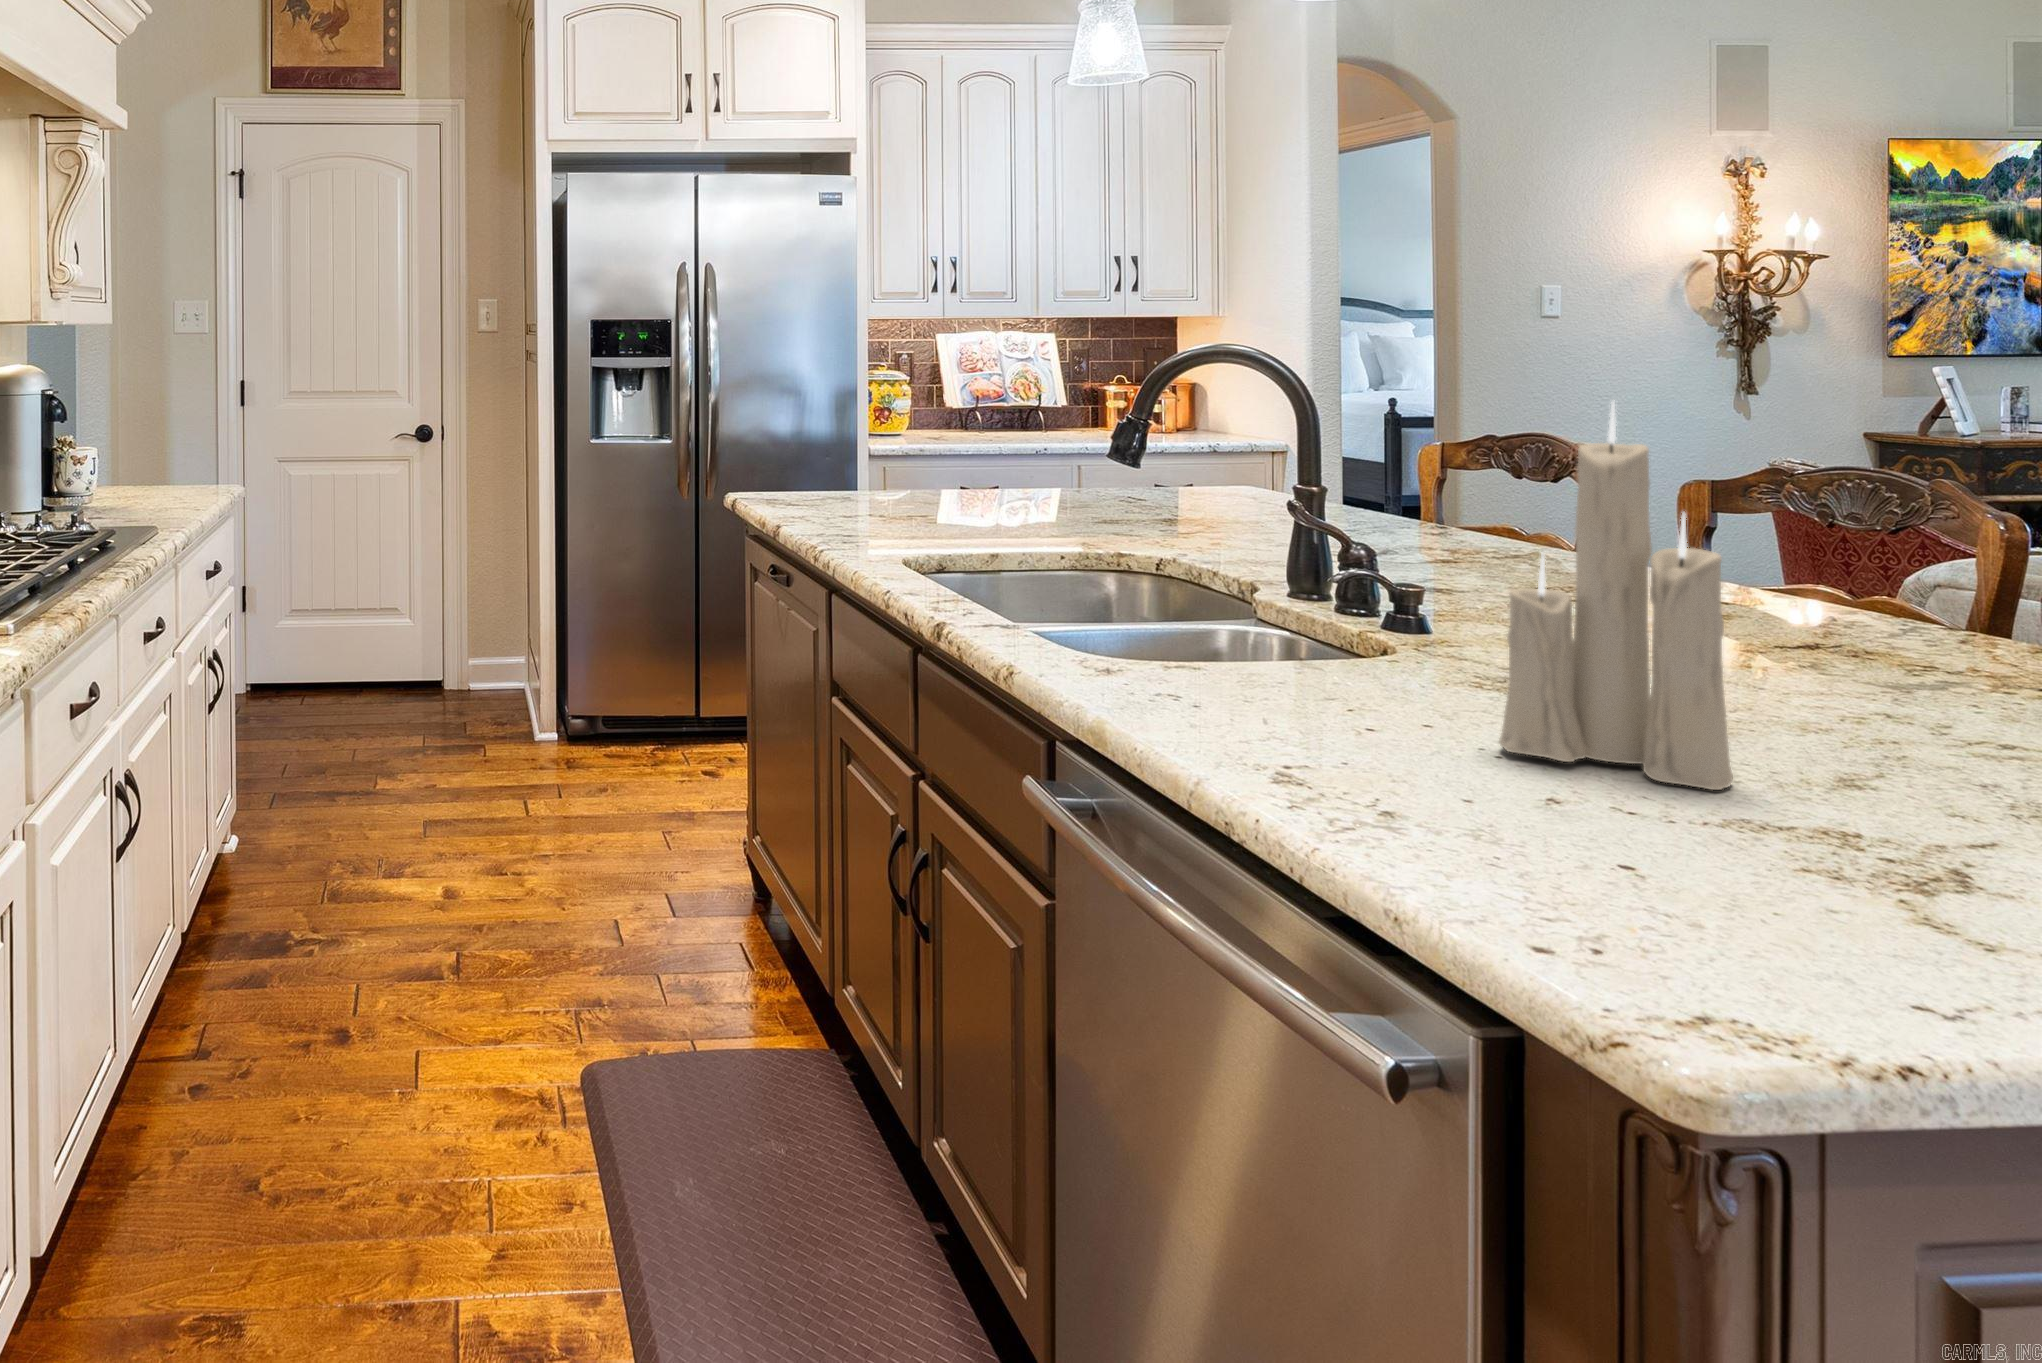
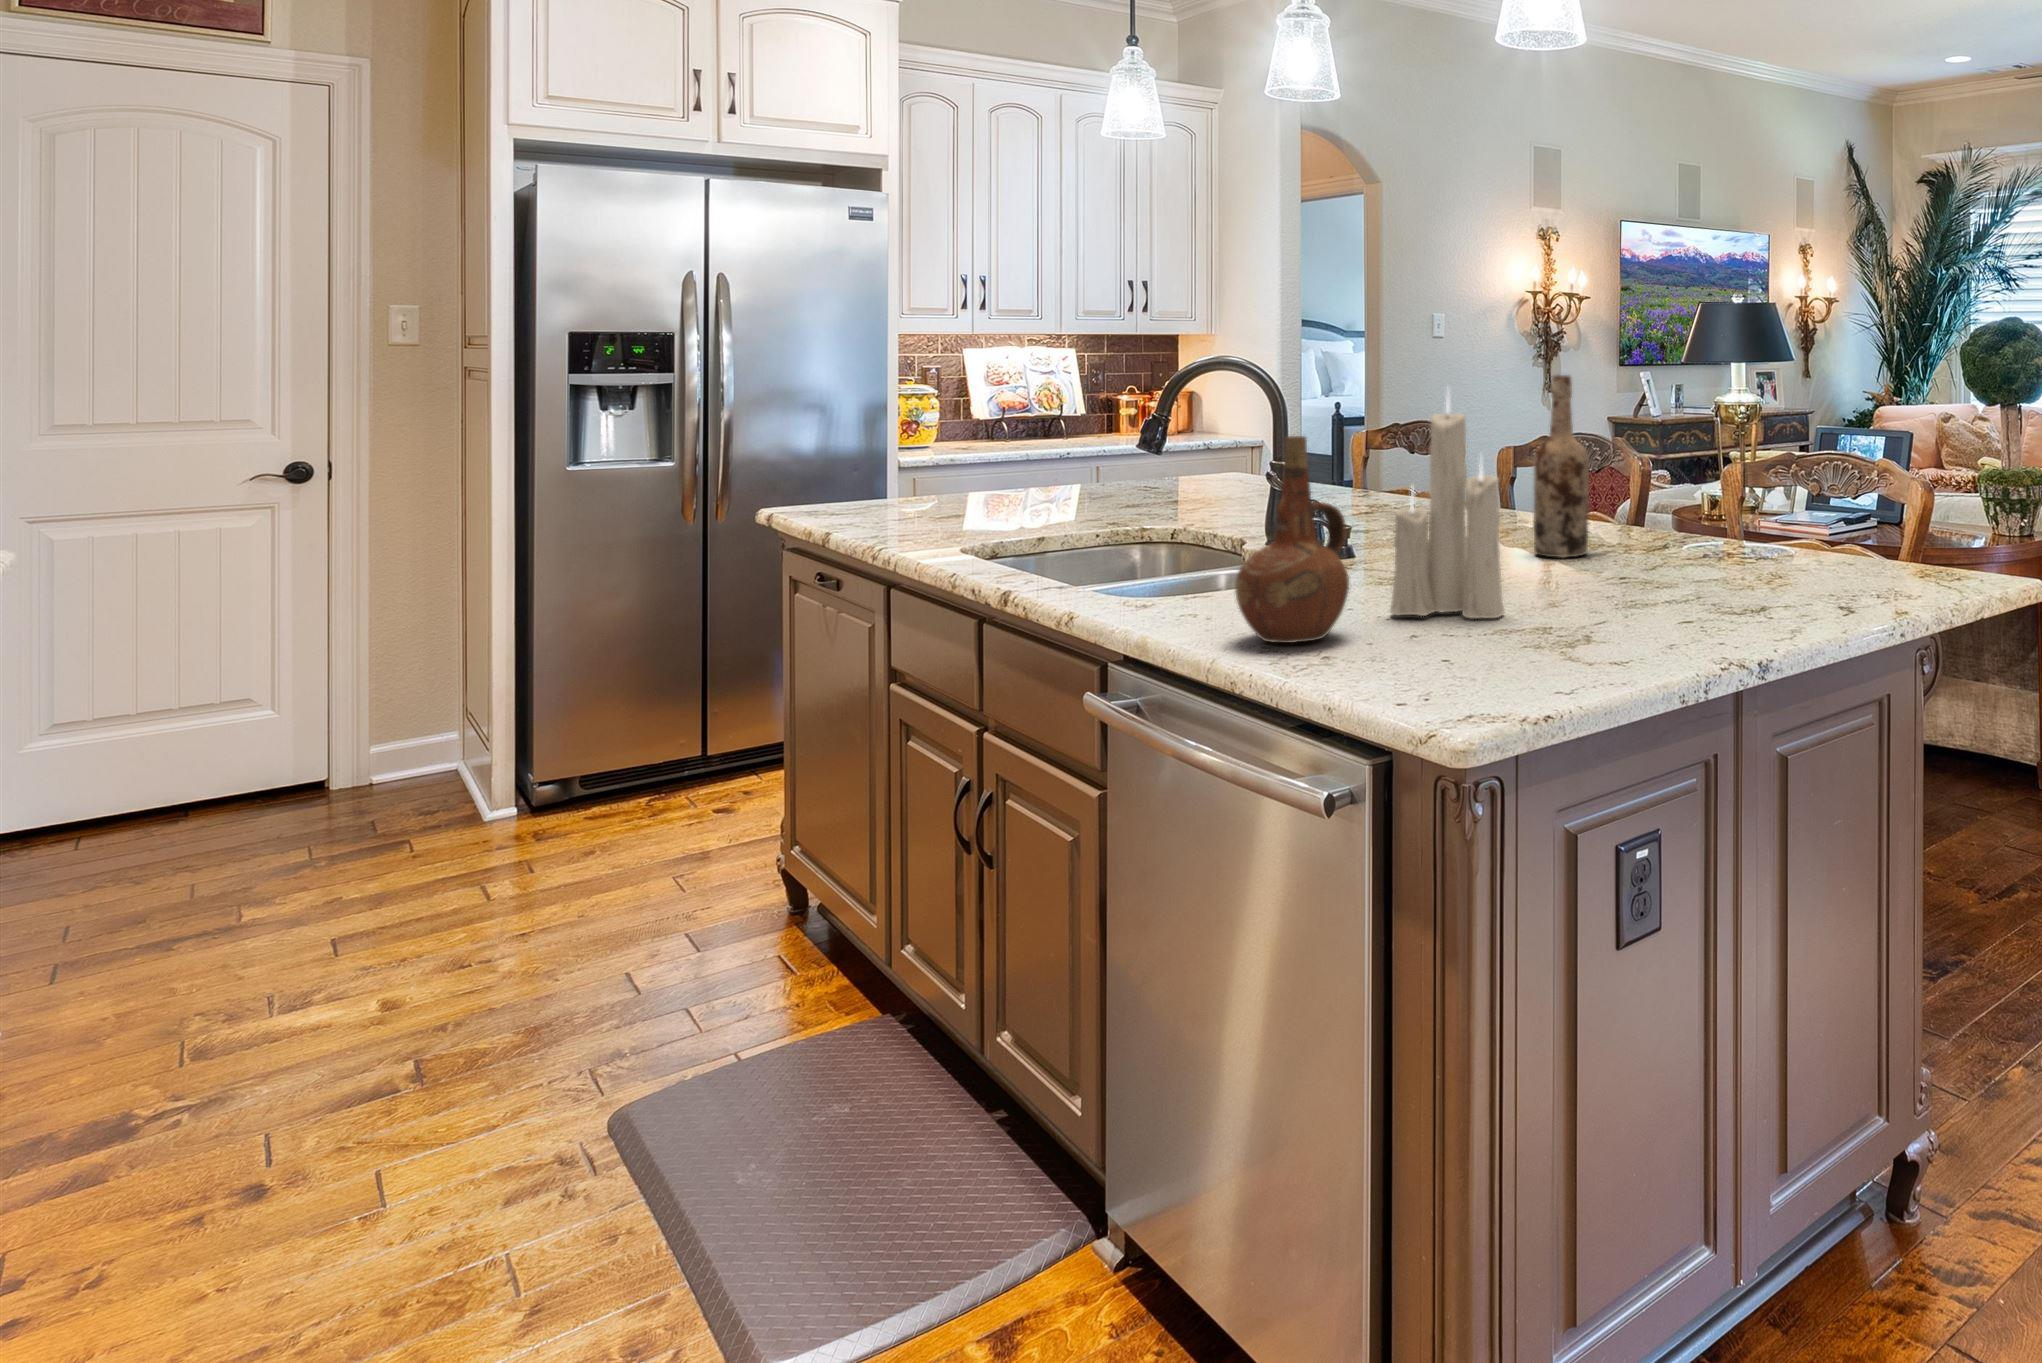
wine bottle: none [1772,381,1897,683] -> present [1534,375,1589,557]
ceramic pitcher: none [1236,468,1427,777] -> present [1235,436,1349,643]

